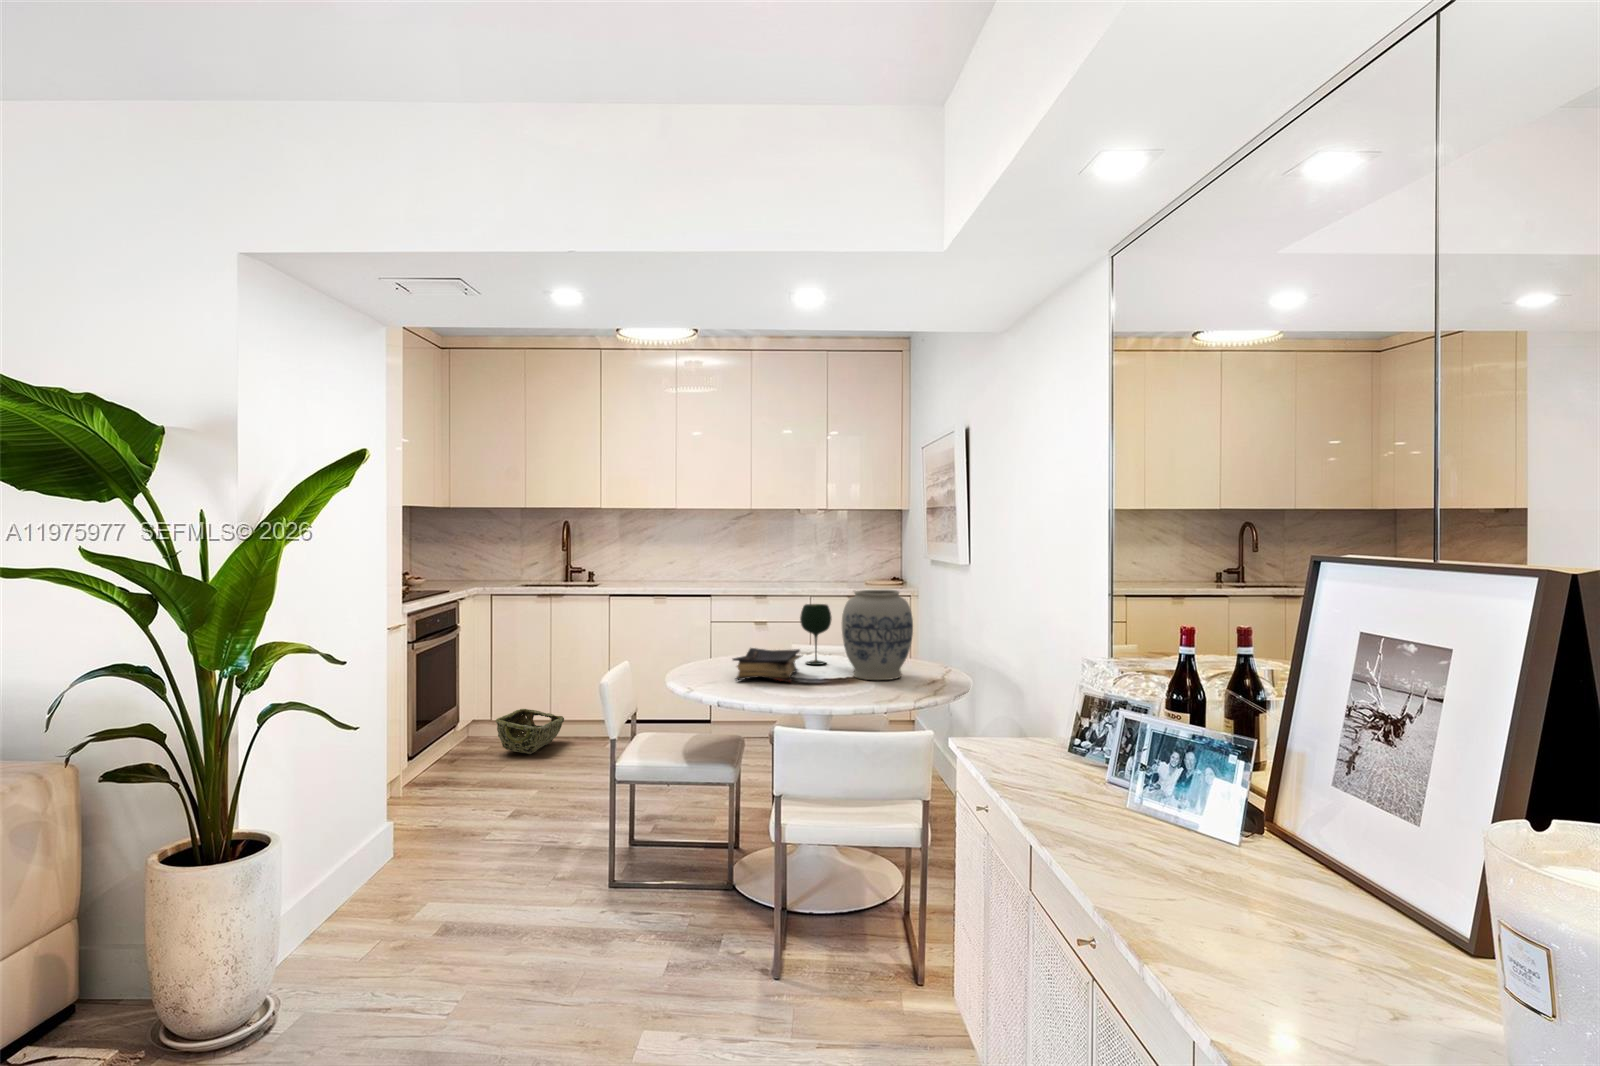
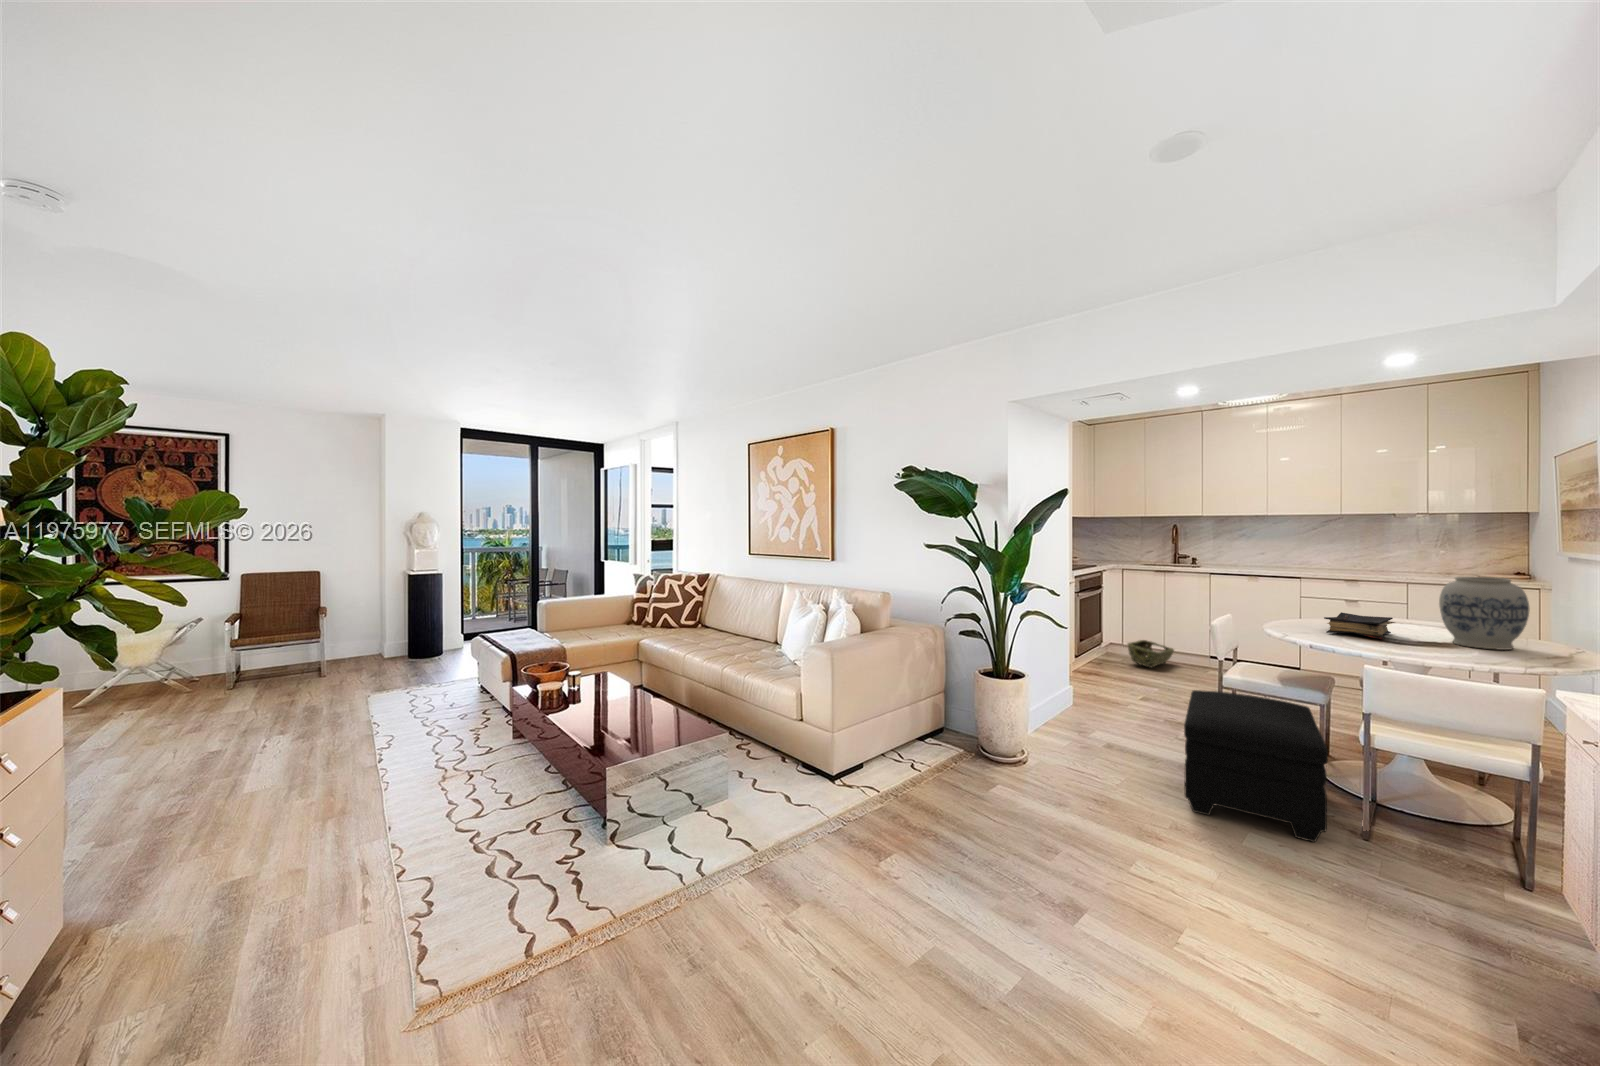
wine glass: present [800,604,832,665] -> none [1393,585,1428,632]
ottoman: none [553,790,735,1022] -> present [1184,690,1328,842]

